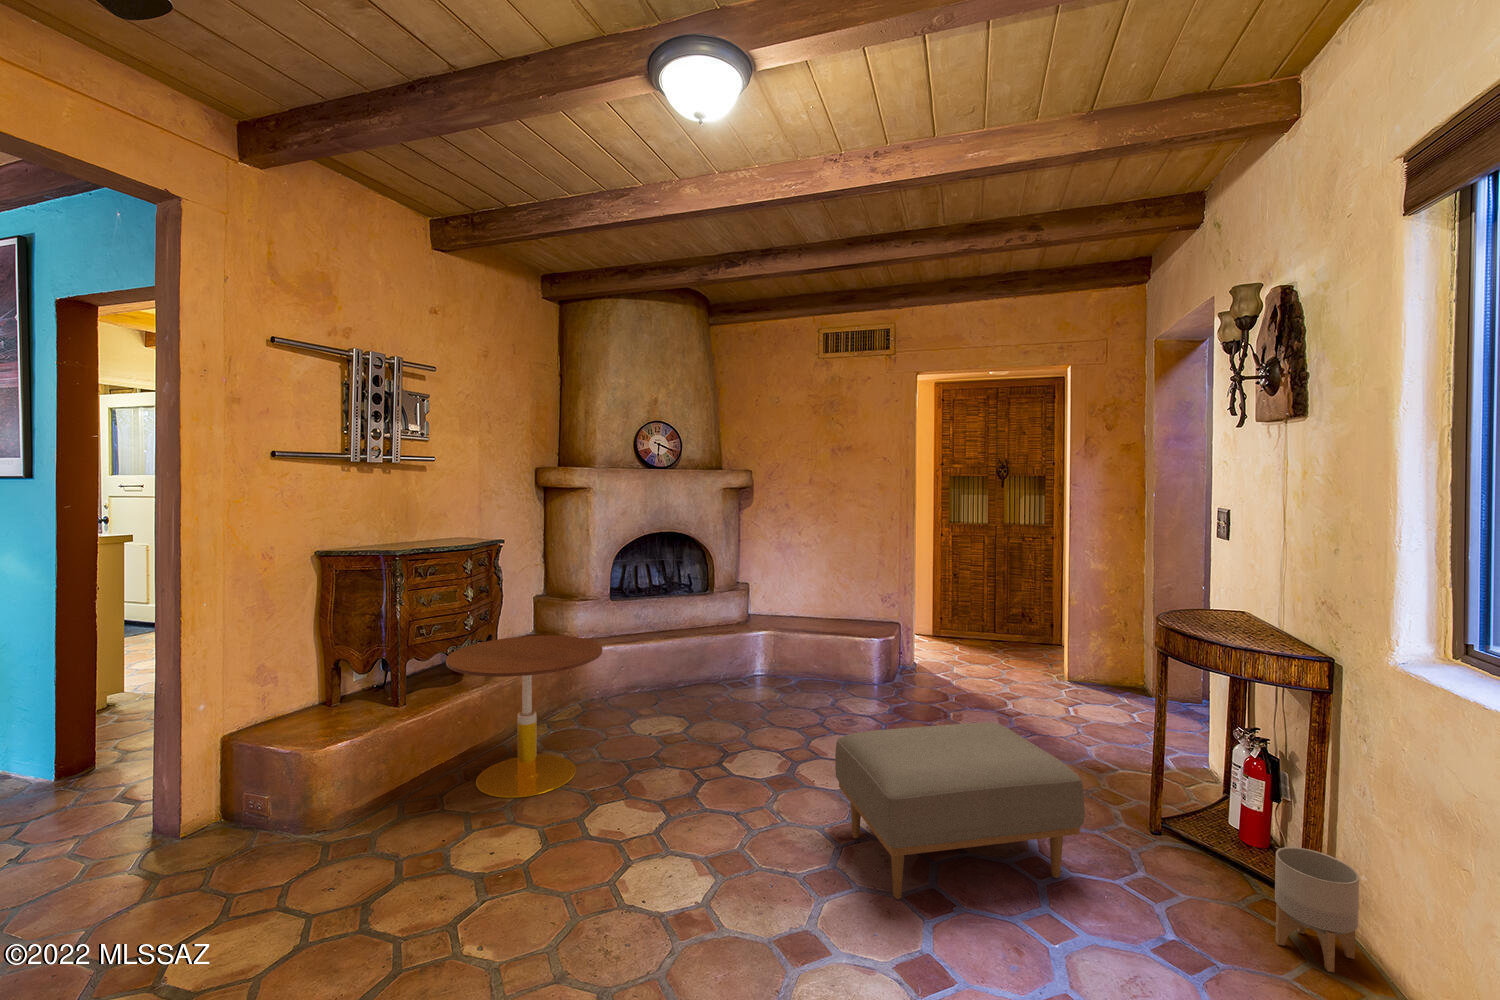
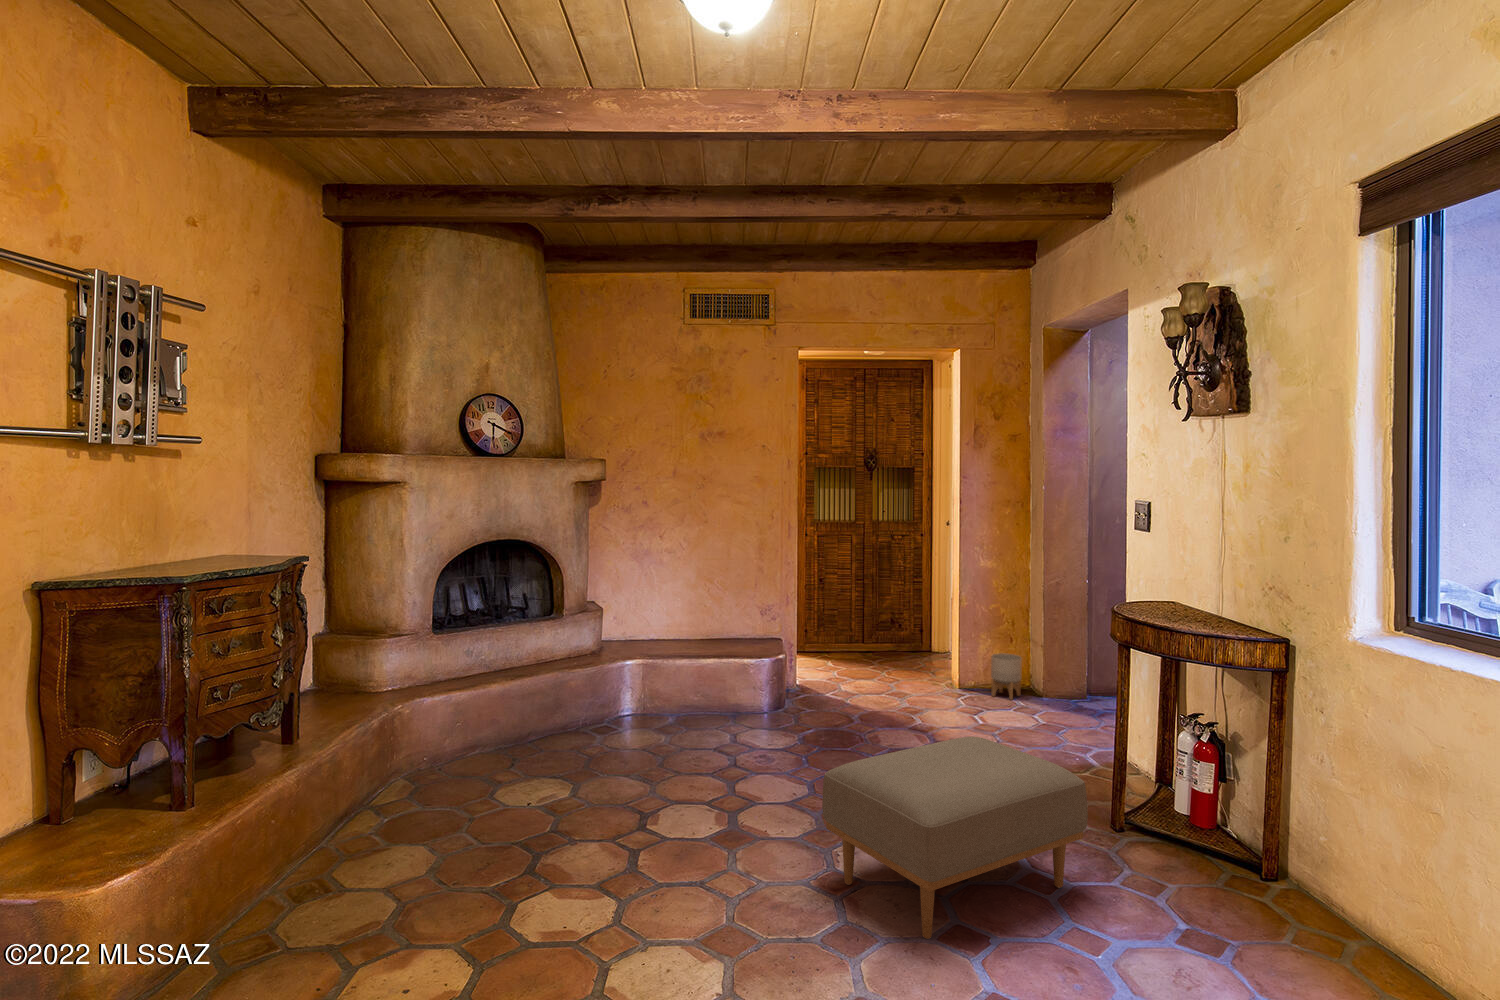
side table: present [446,635,602,798] -> none [274,685,498,914]
planter: present [1275,847,1359,972] -> present [991,653,1022,700]

